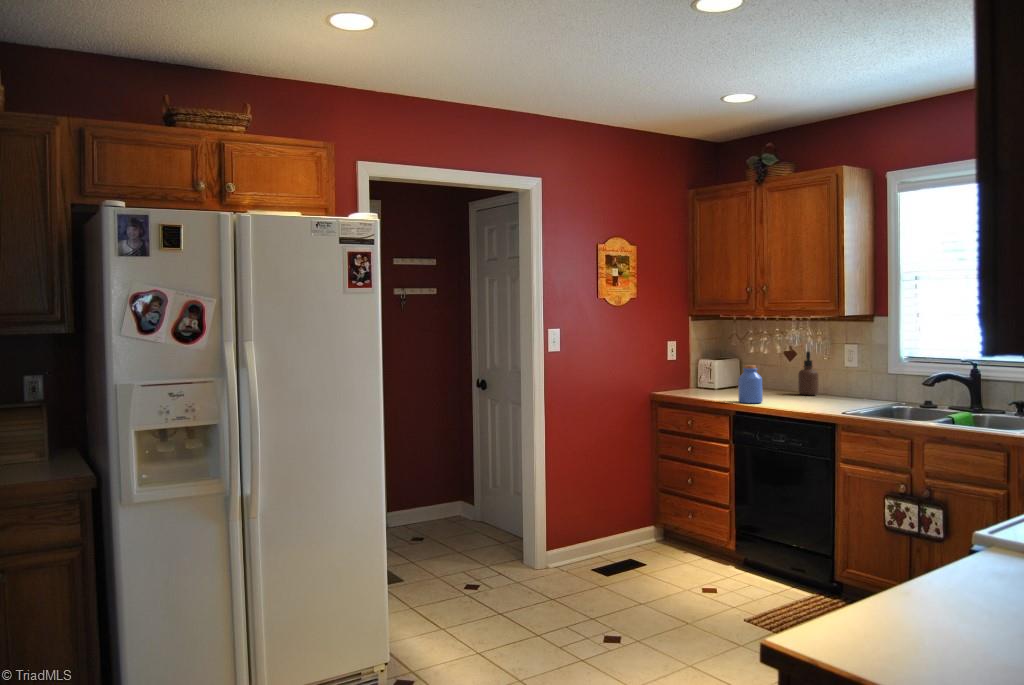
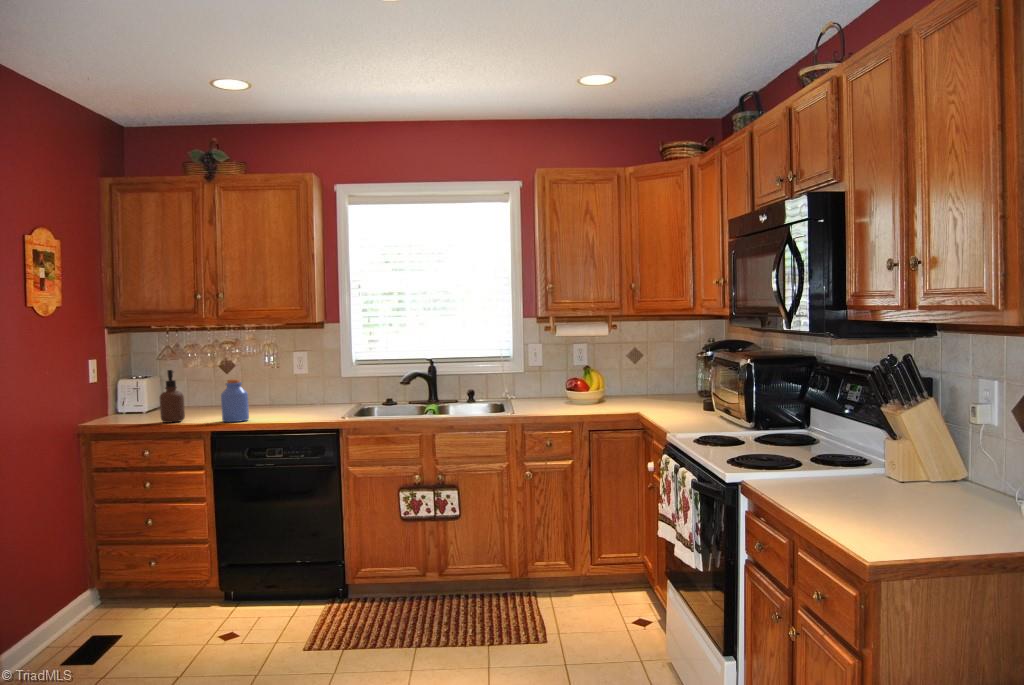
soap dispenser: present [798,352,818,395] -> present [160,370,185,423]

